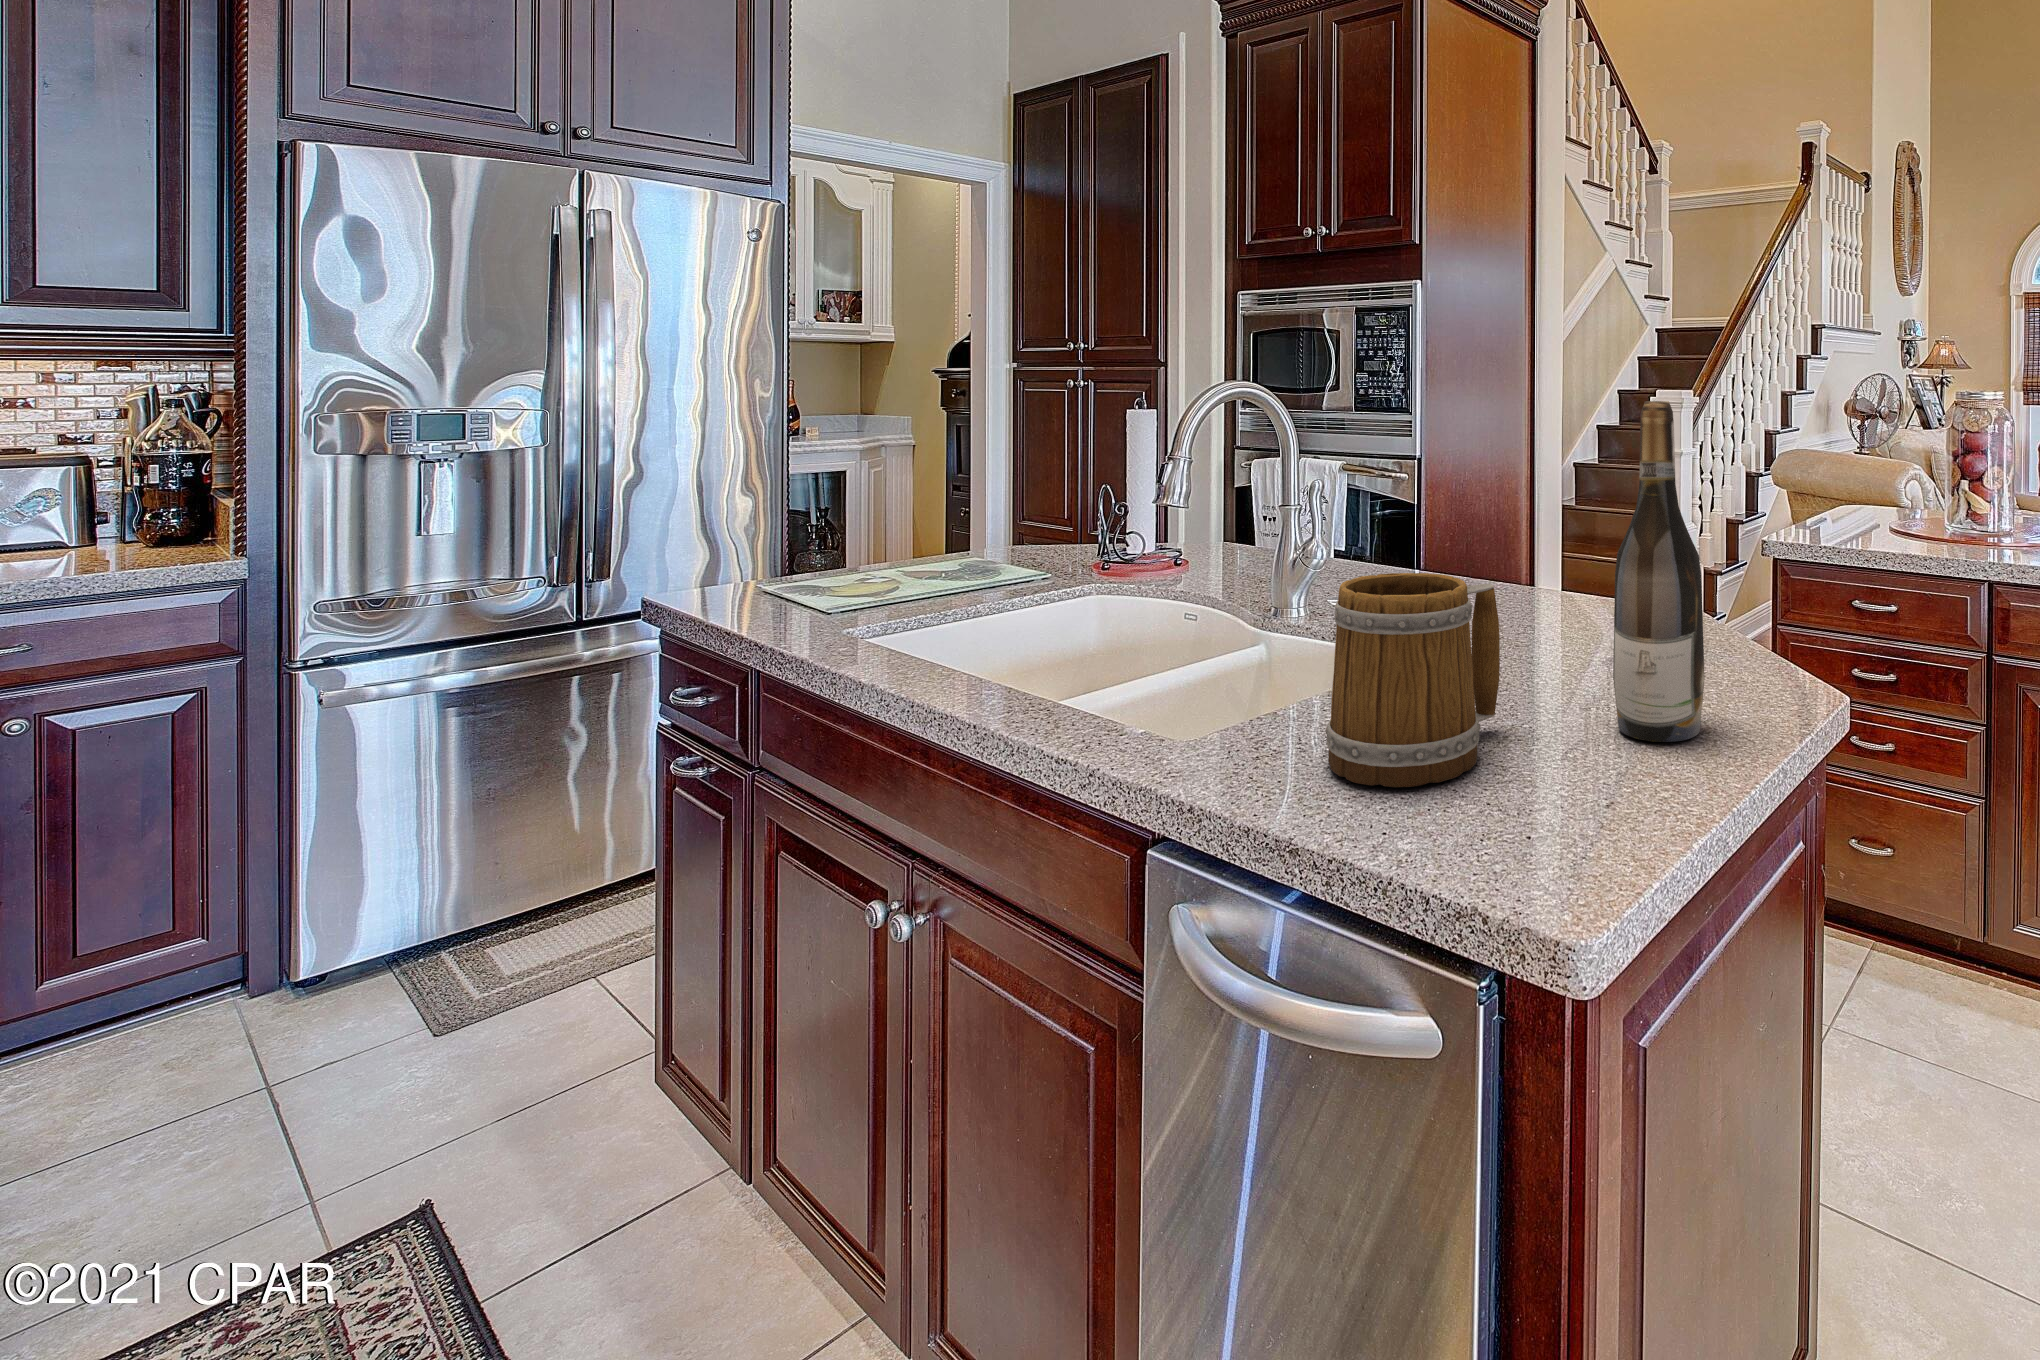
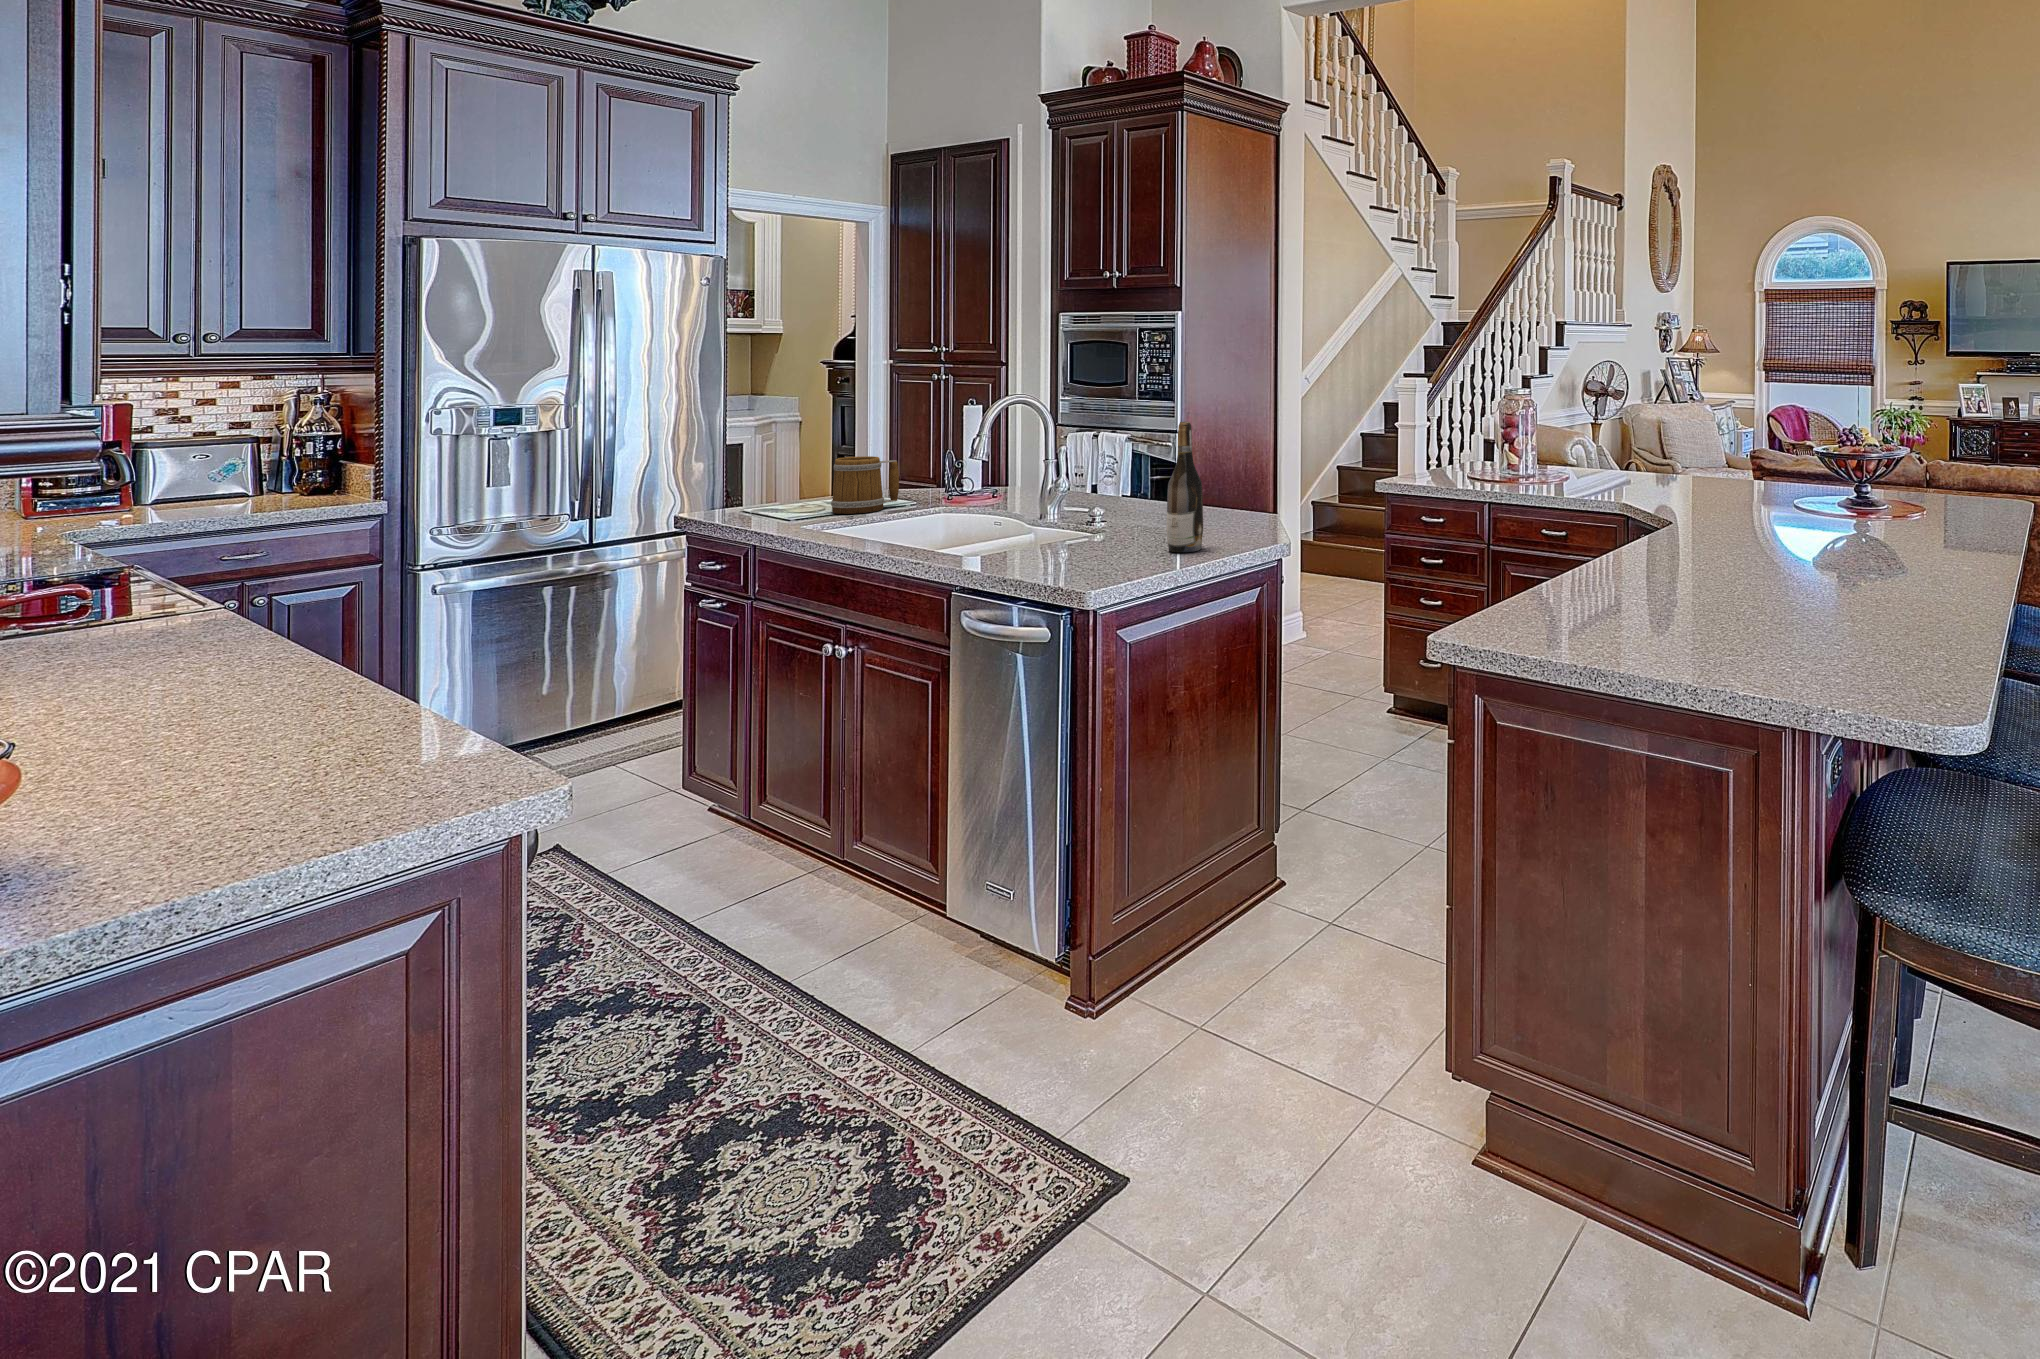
mug: present [1326,573,1500,787] -> present [831,456,899,514]

